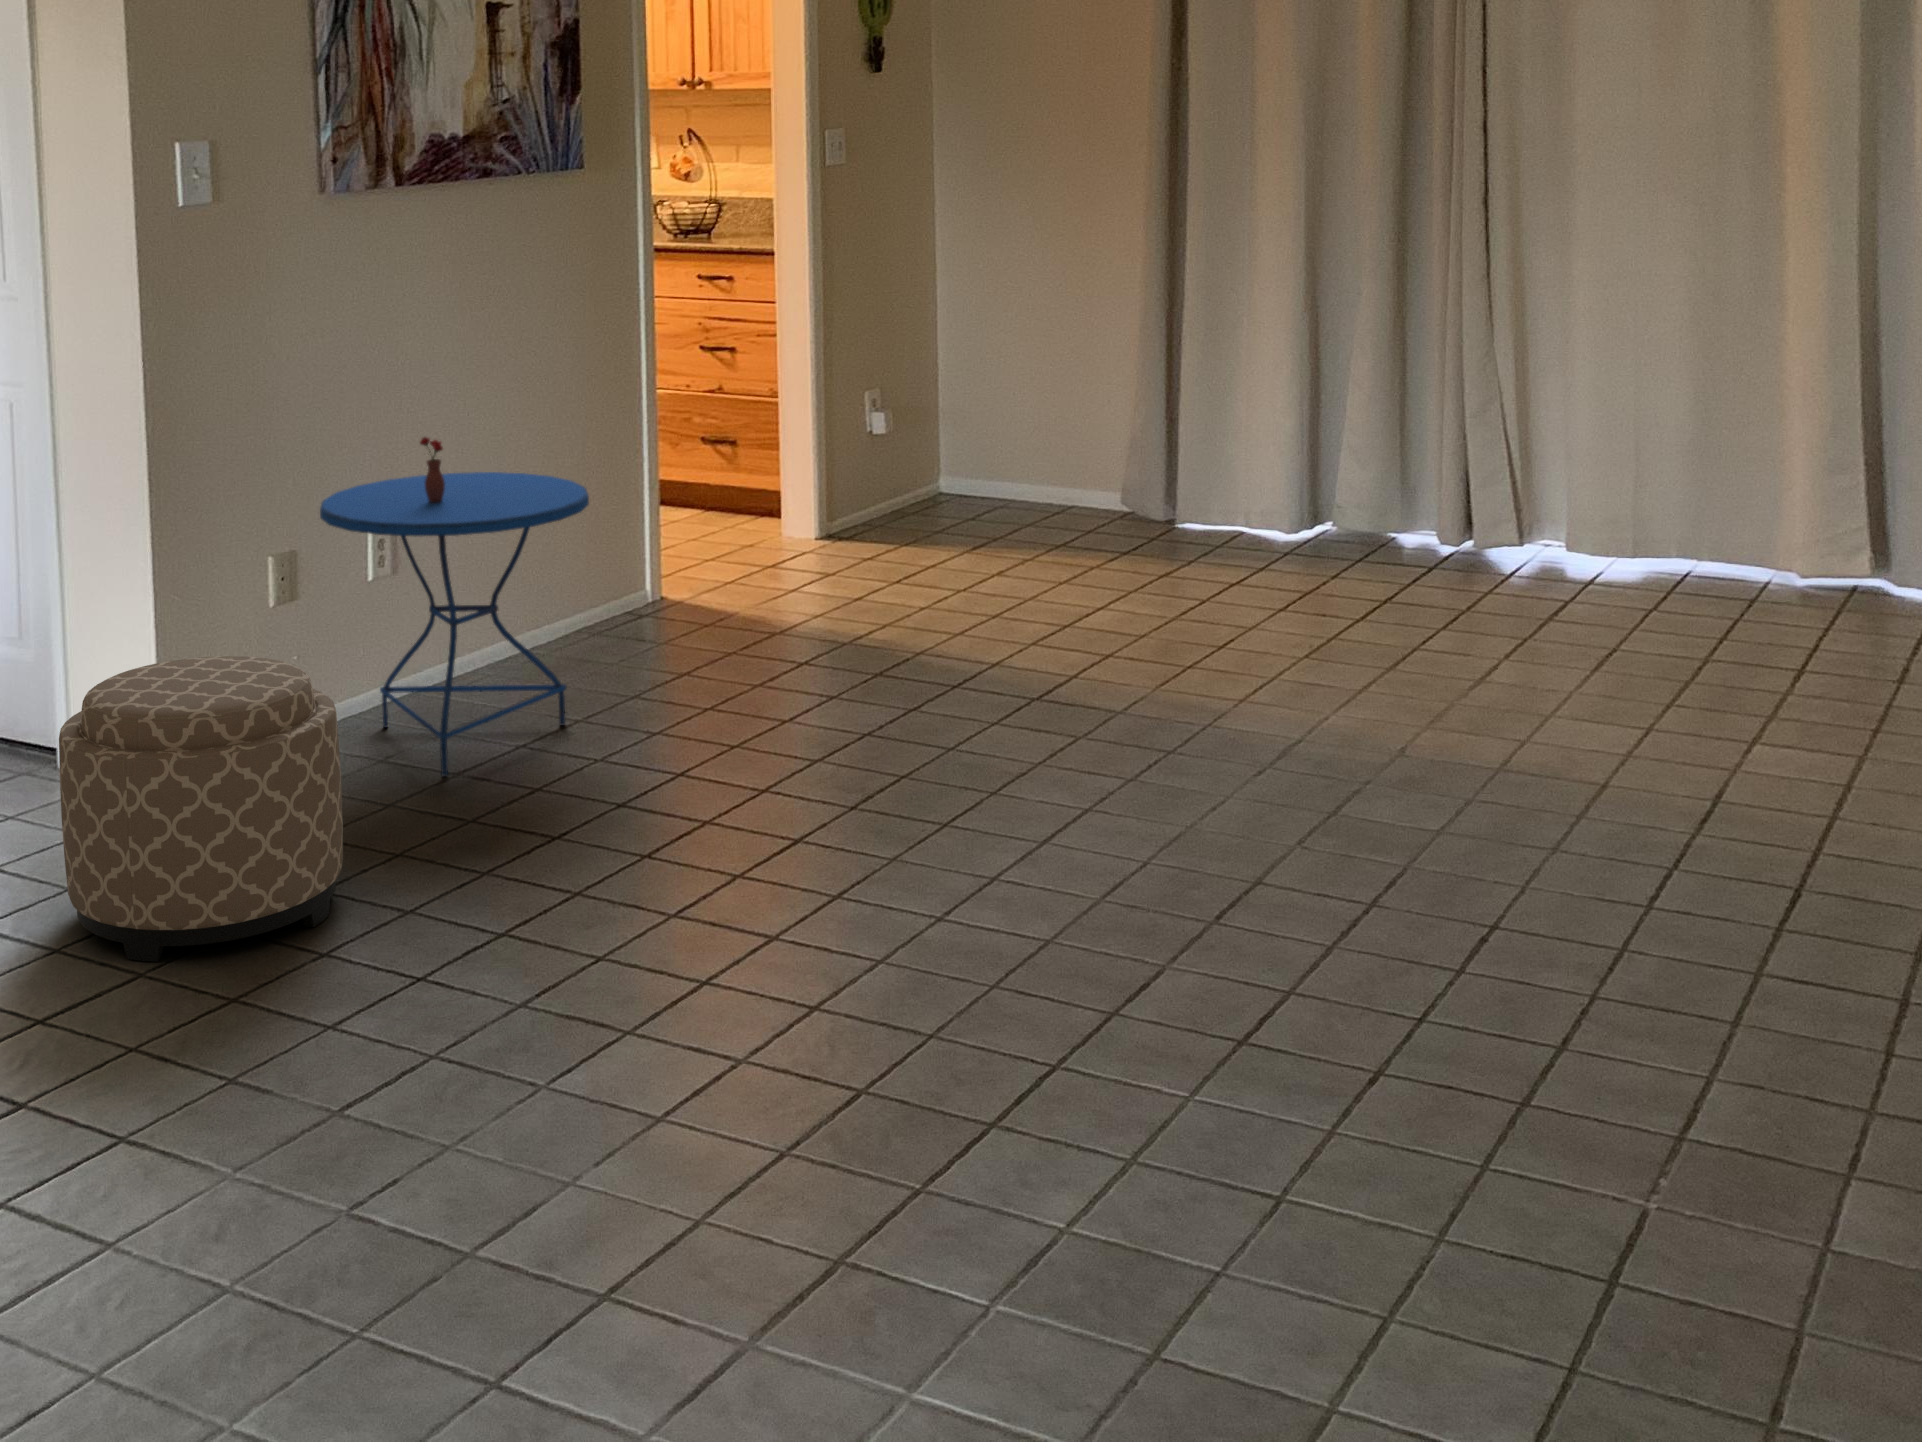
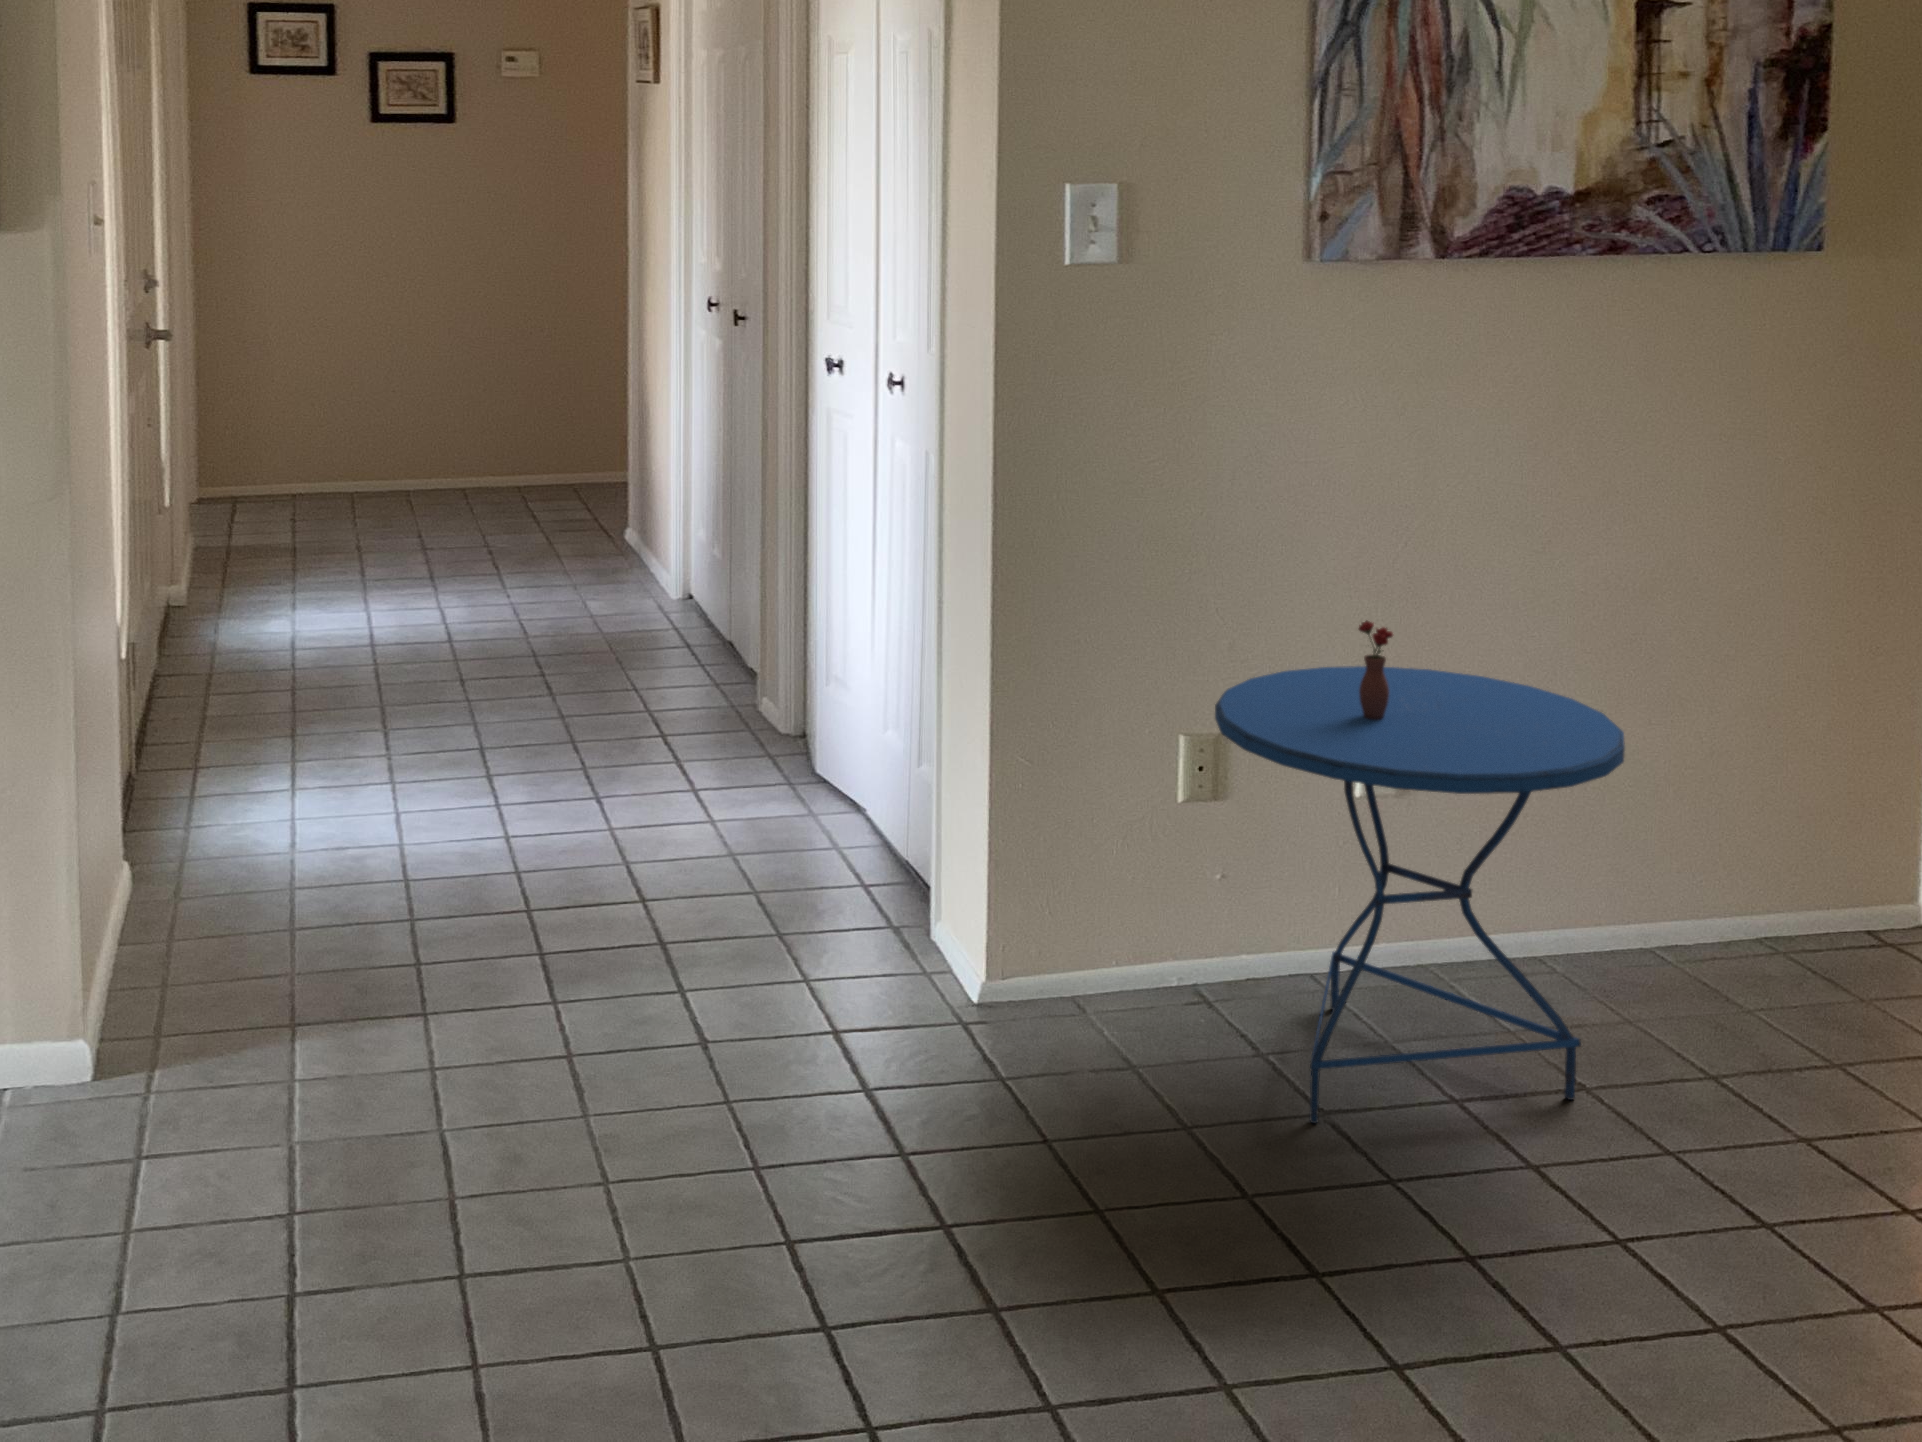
ottoman: present [59,656,343,962] -> none [622,860,986,1309]

